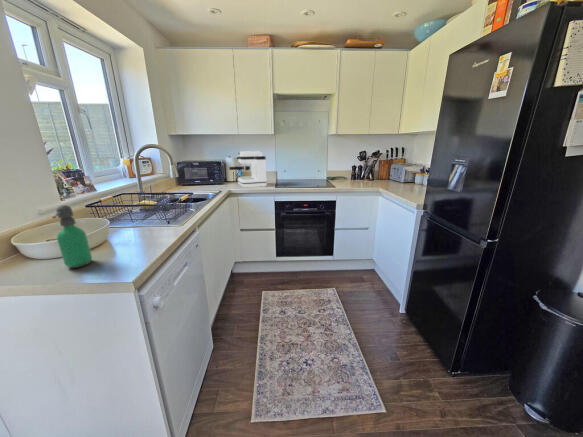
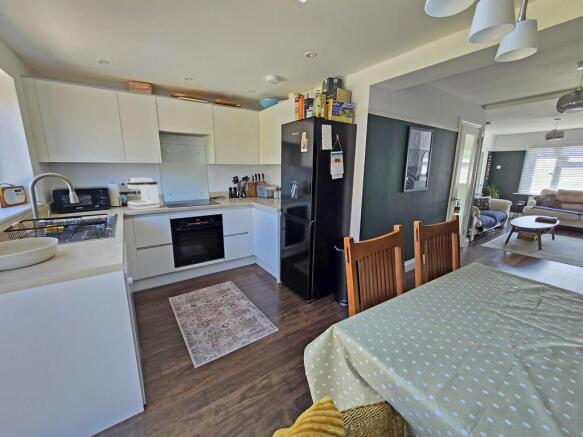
soap dispenser: present [53,205,92,268] -> none [42,219,68,267]

